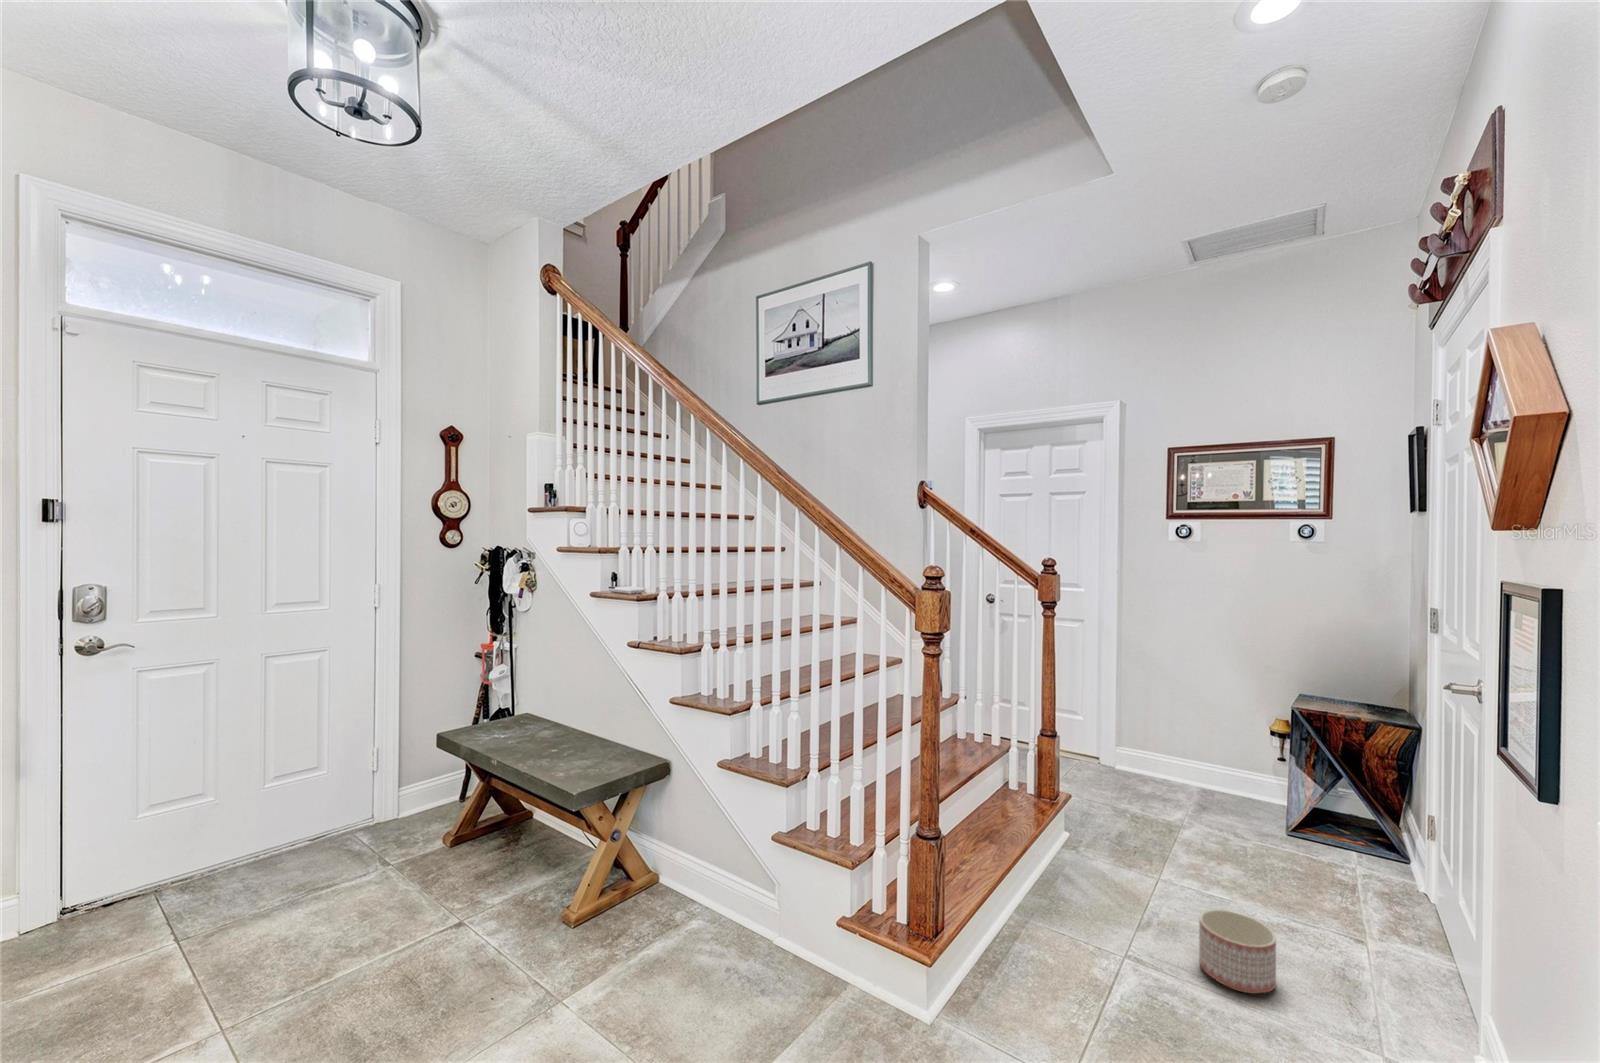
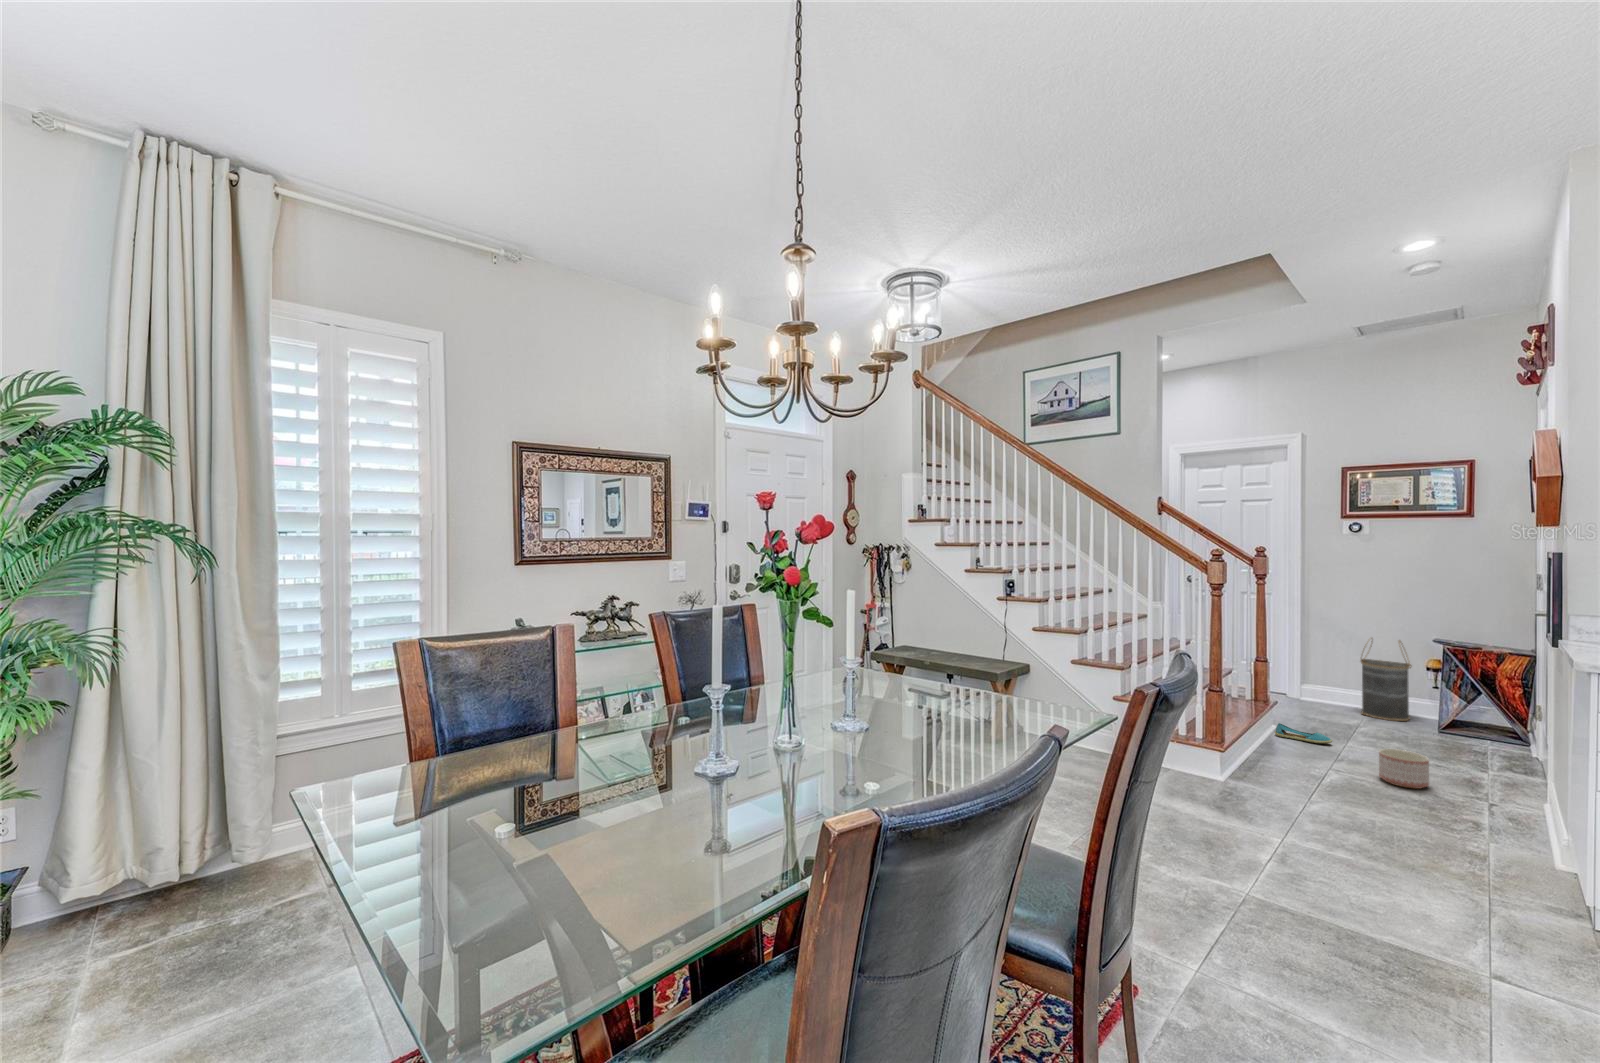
basket: none [1189,687,1253,811] -> present [1361,638,1411,721]
shoe: none [1063,834,1141,872] -> present [1275,723,1332,743]

